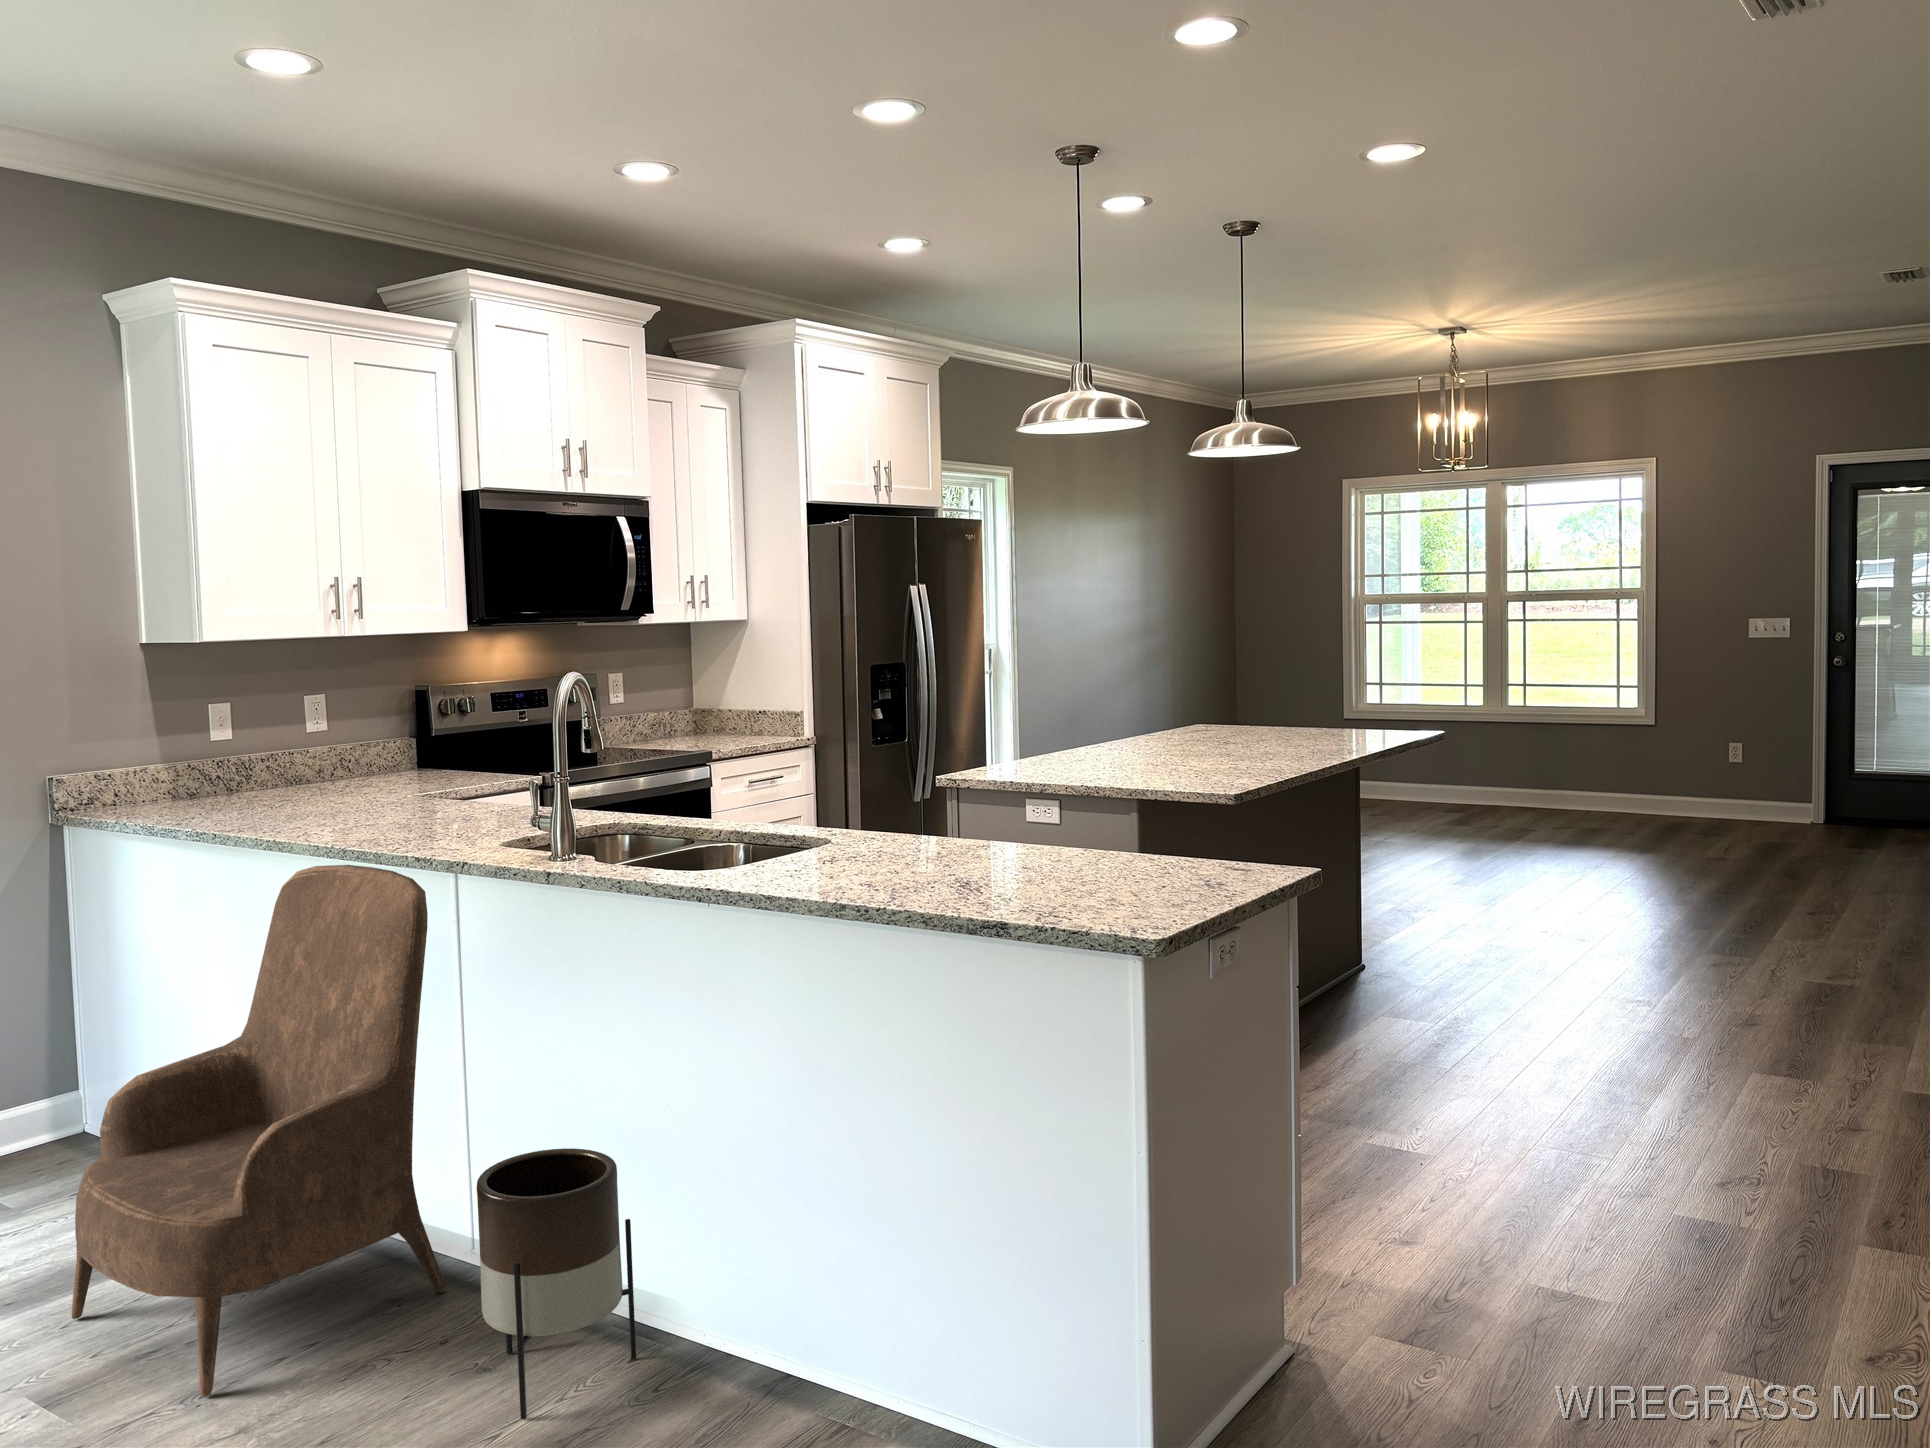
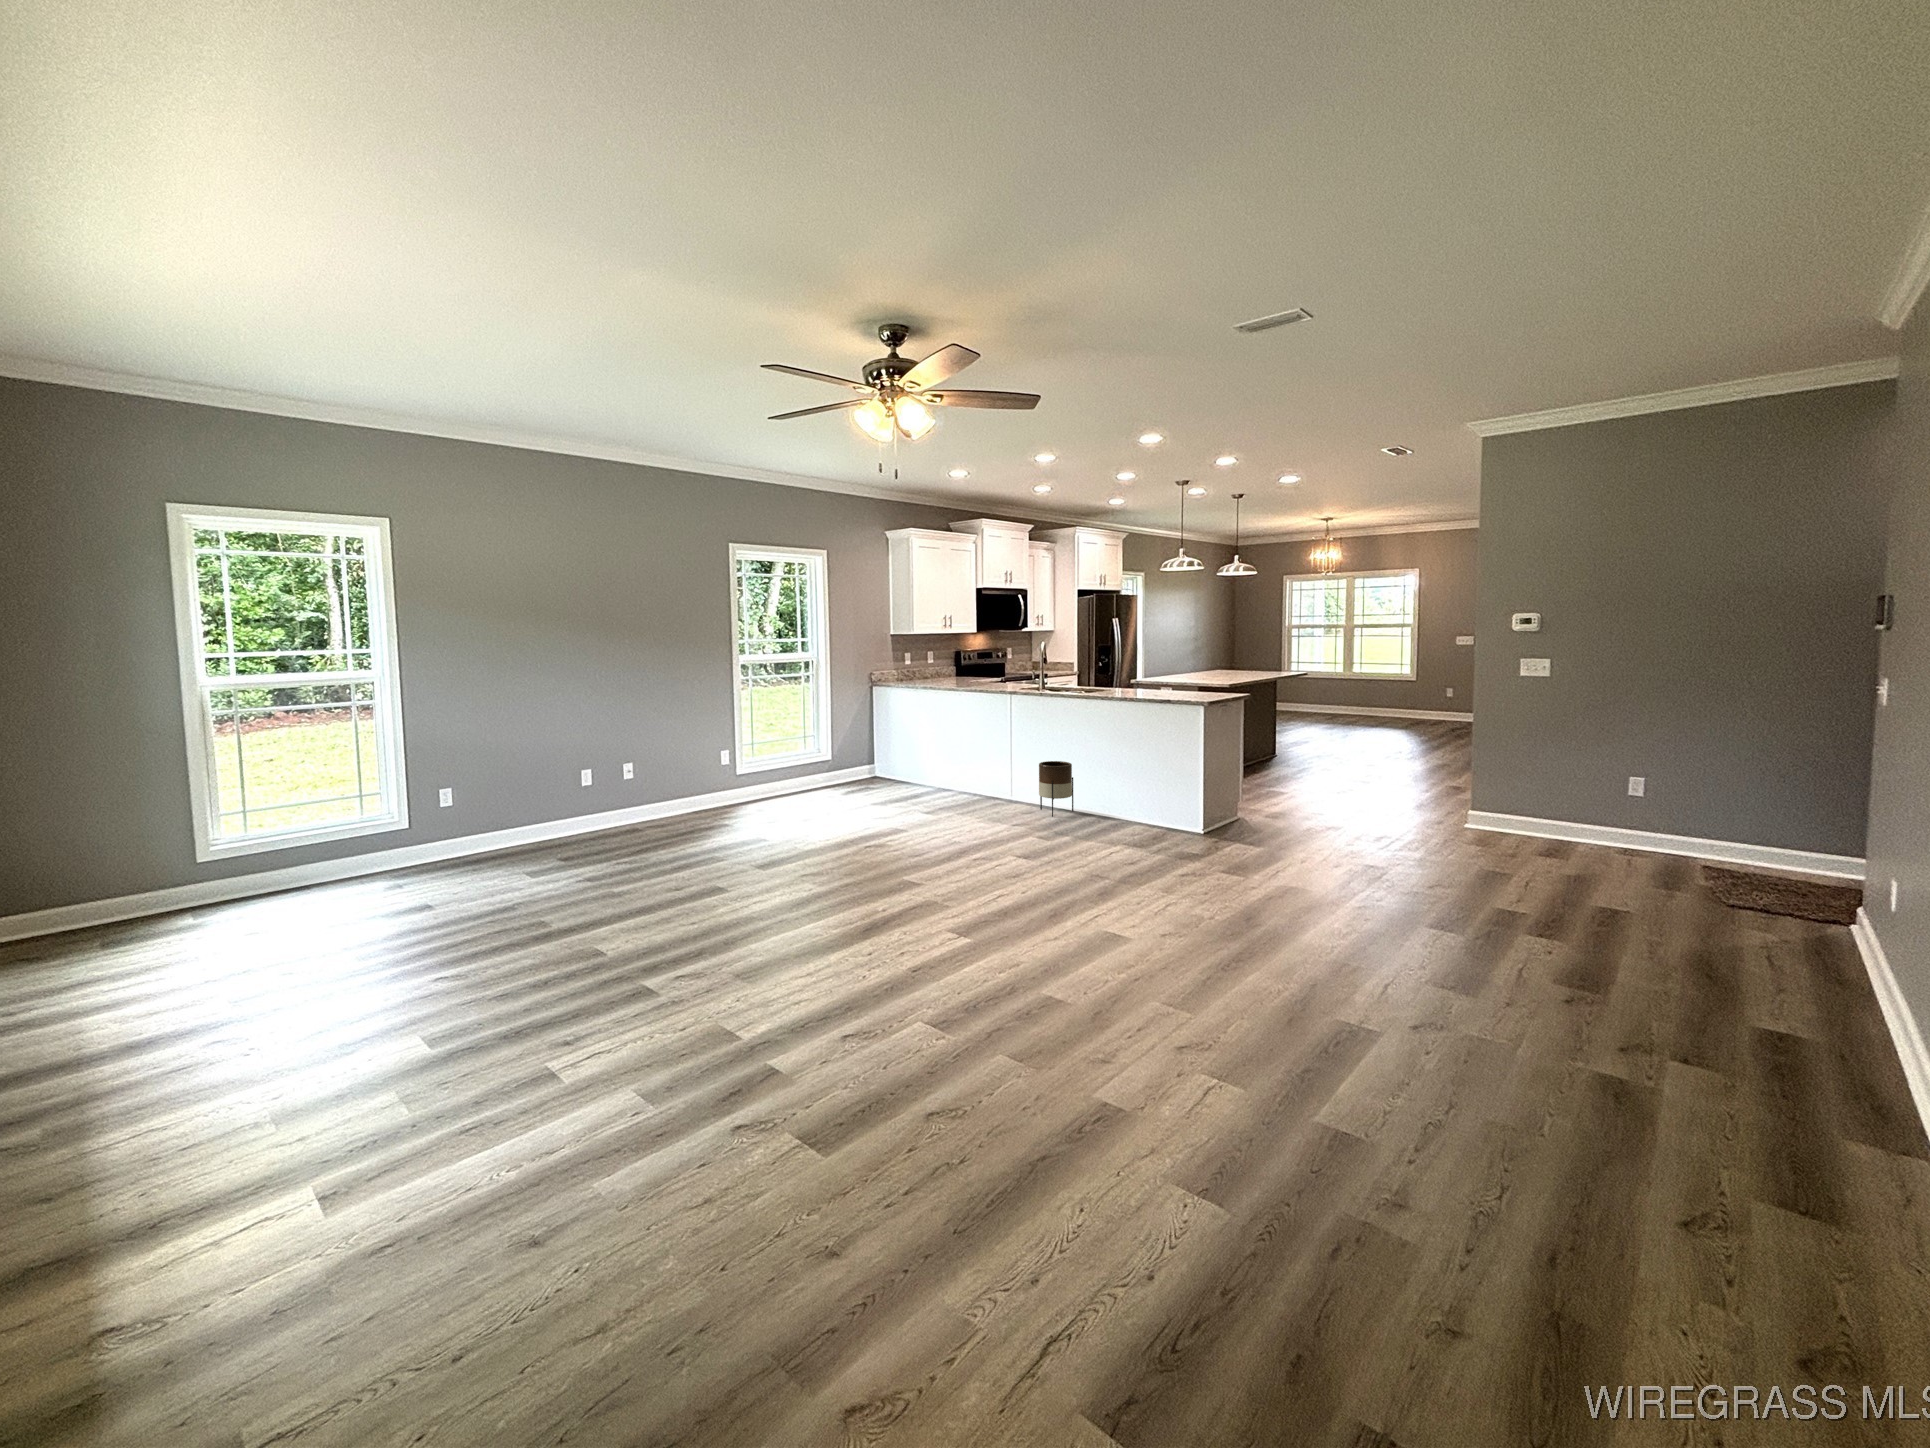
armchair: present [72,865,446,1396] -> none [925,695,1016,812]

